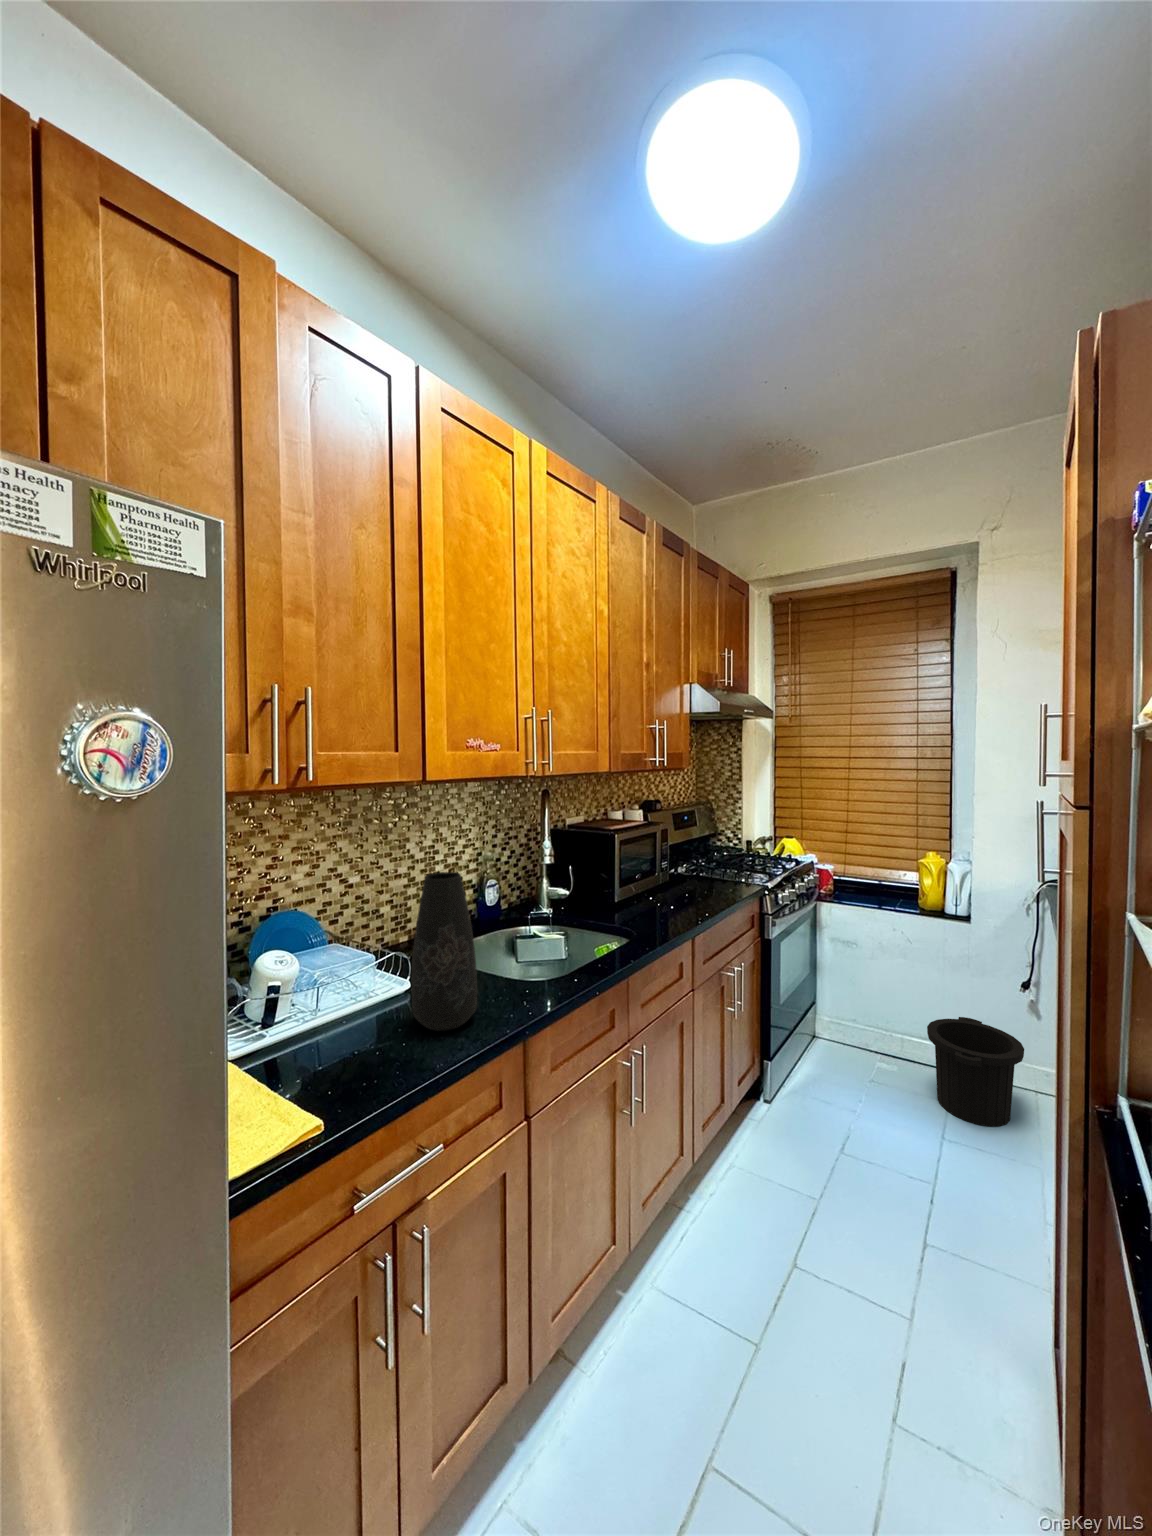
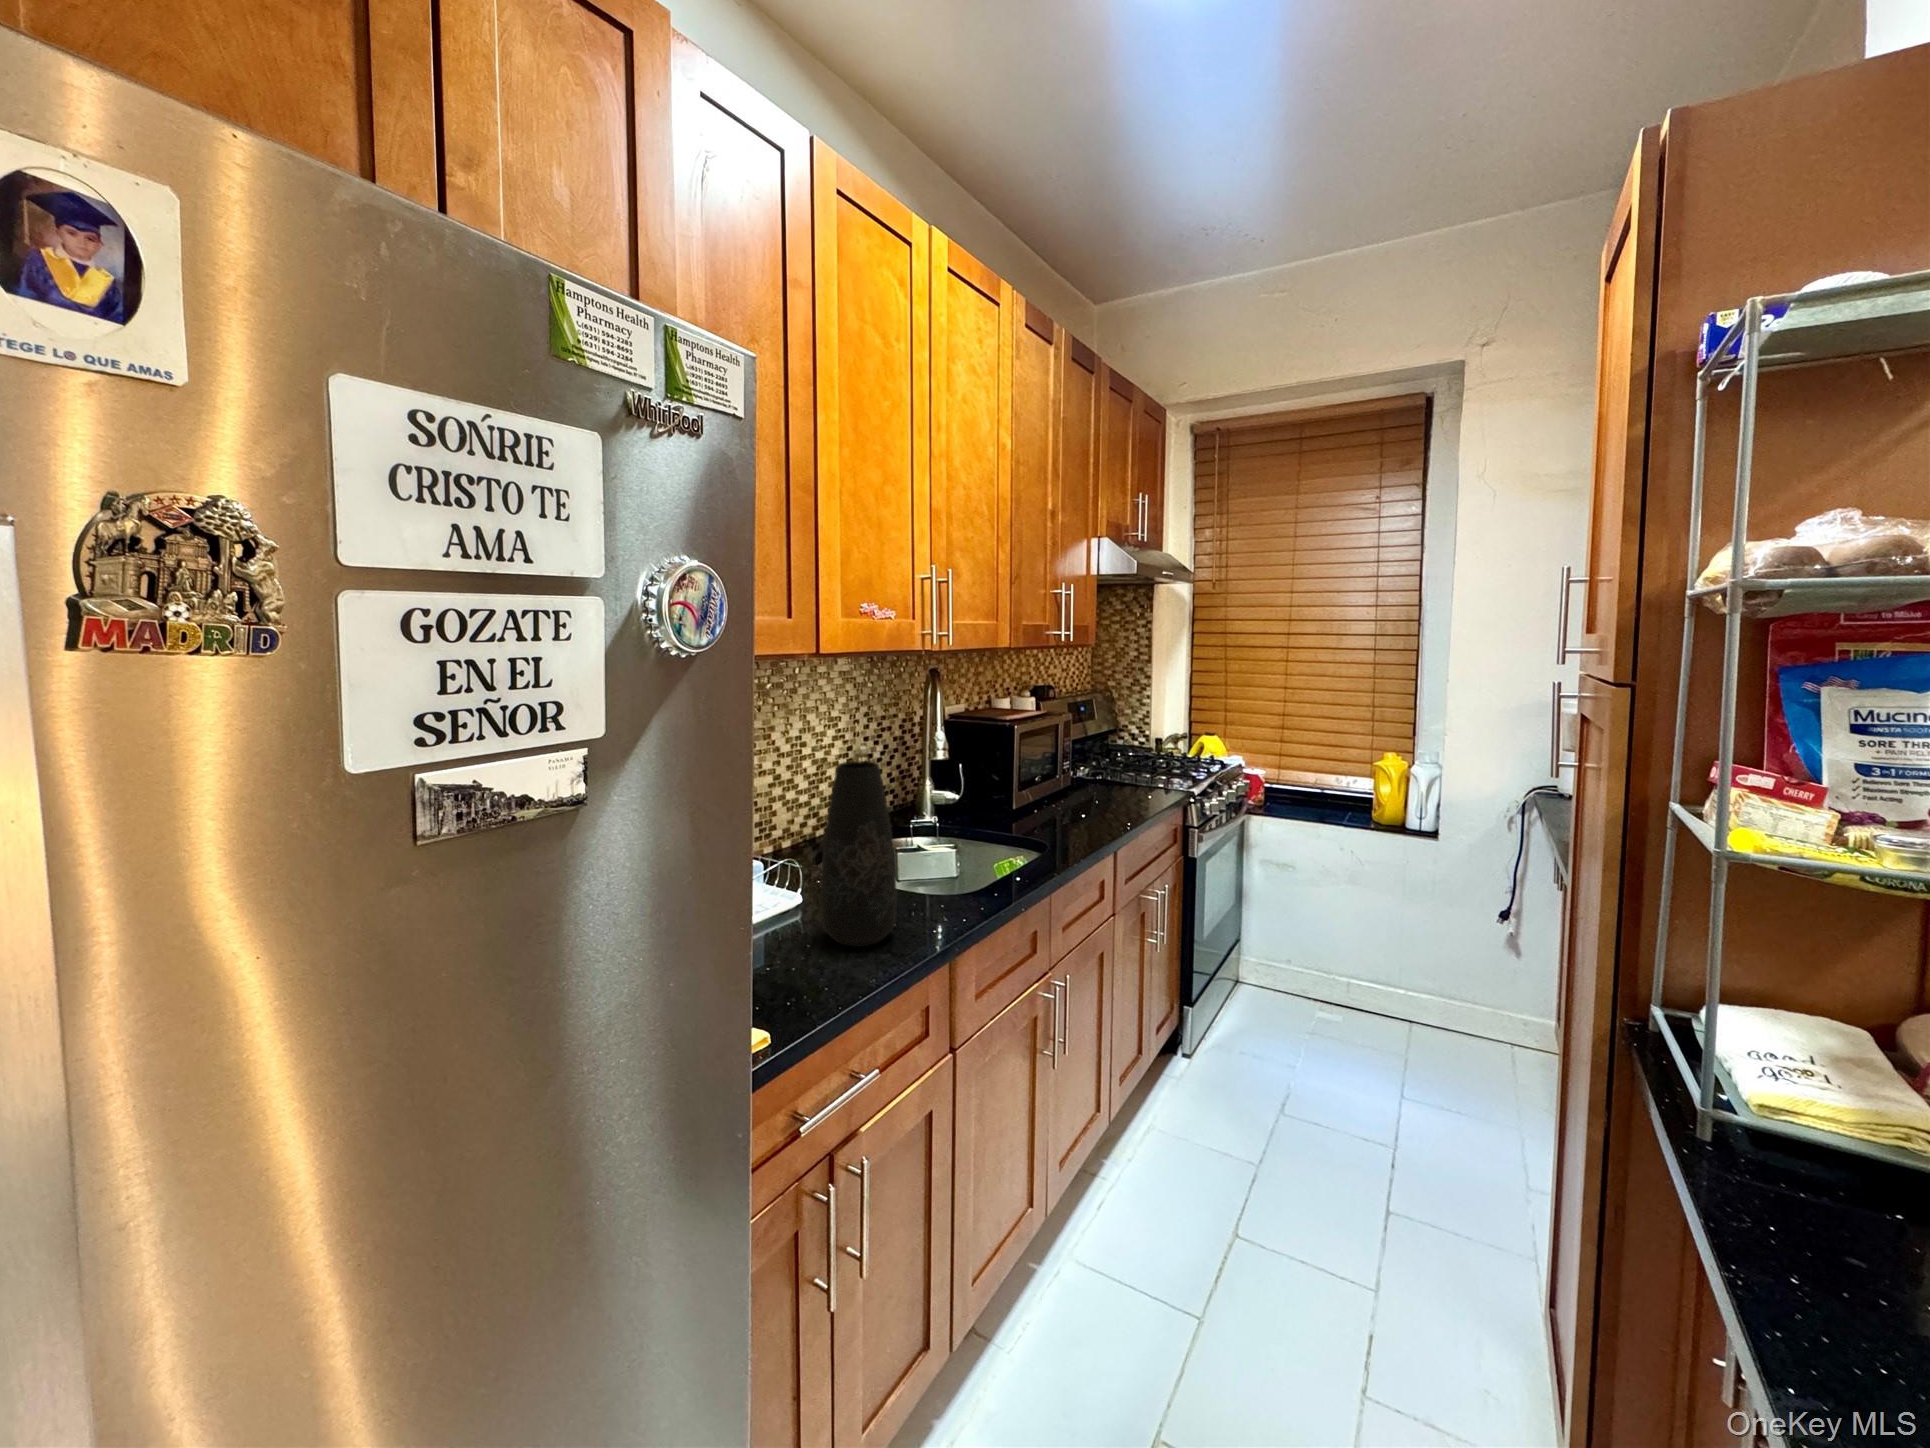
trash can: present [927,1017,1024,1126] -> none [1383,953,1502,1082]

